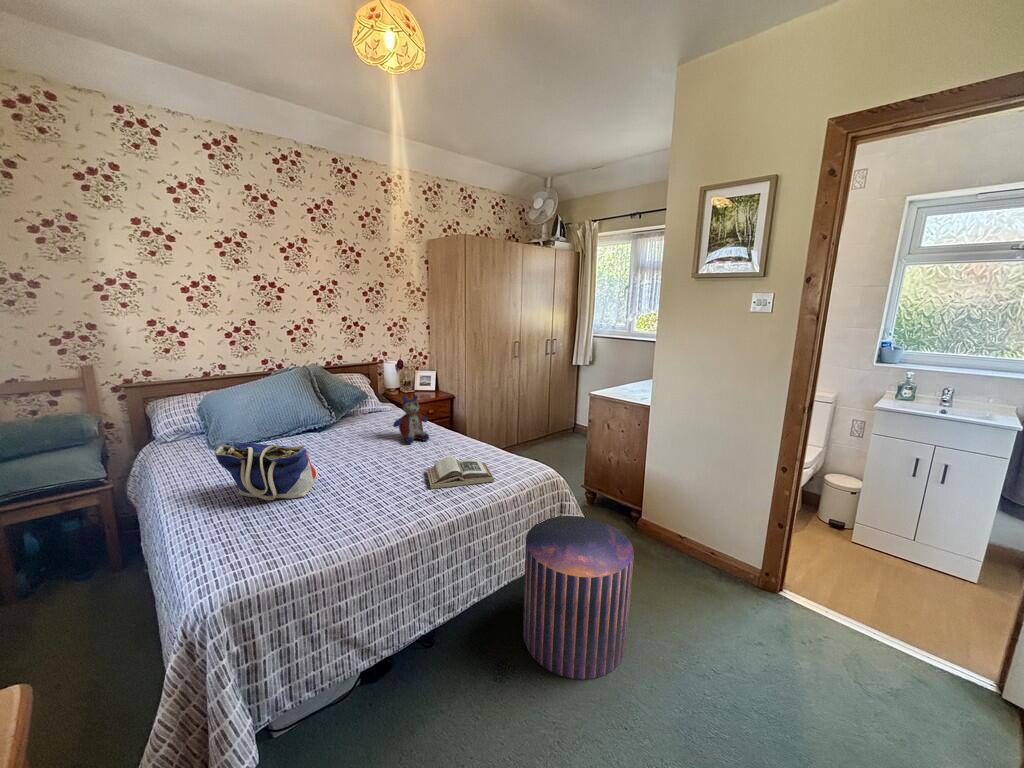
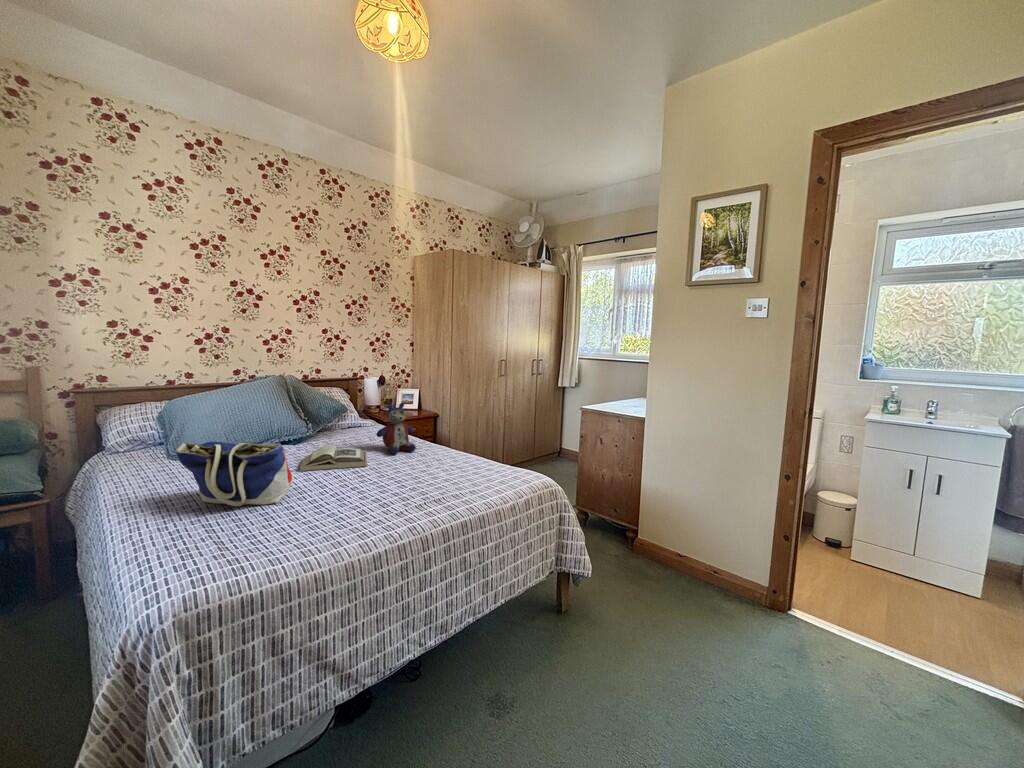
book: present [427,457,494,489] -> present [300,445,367,471]
pouf: present [523,516,634,680] -> none [520,528,643,711]

